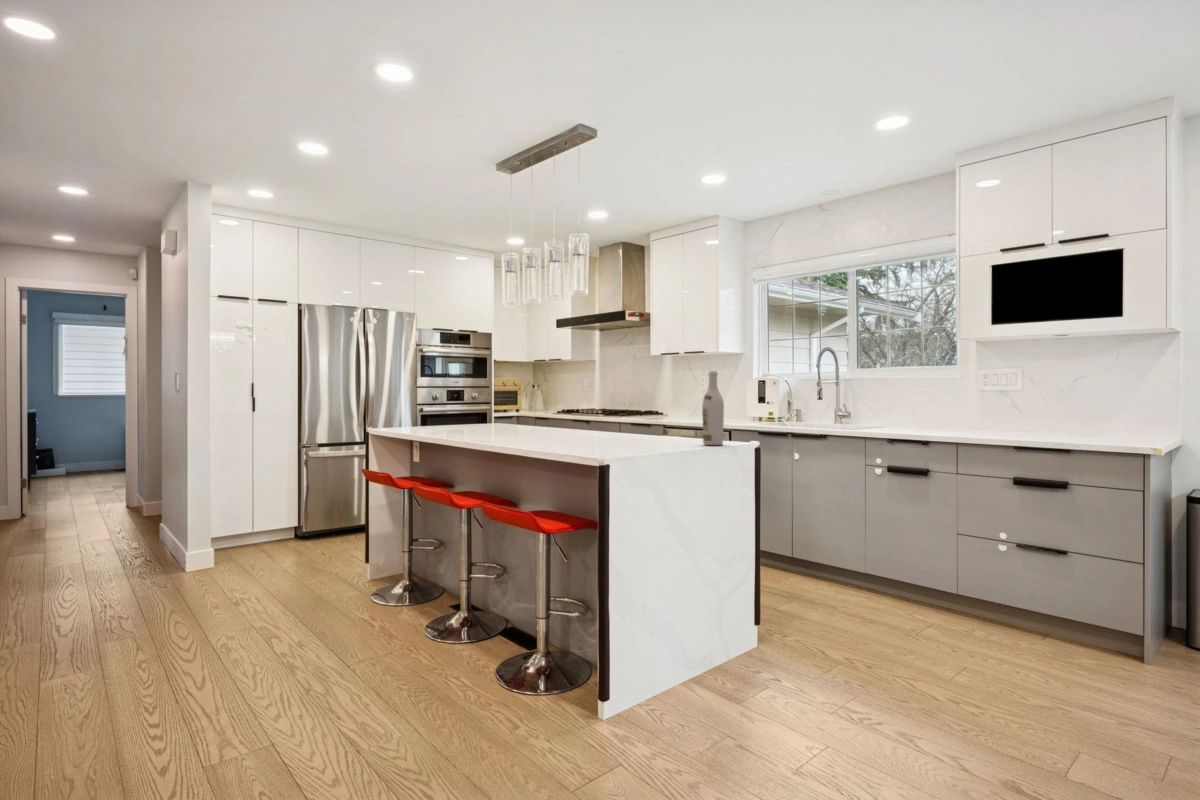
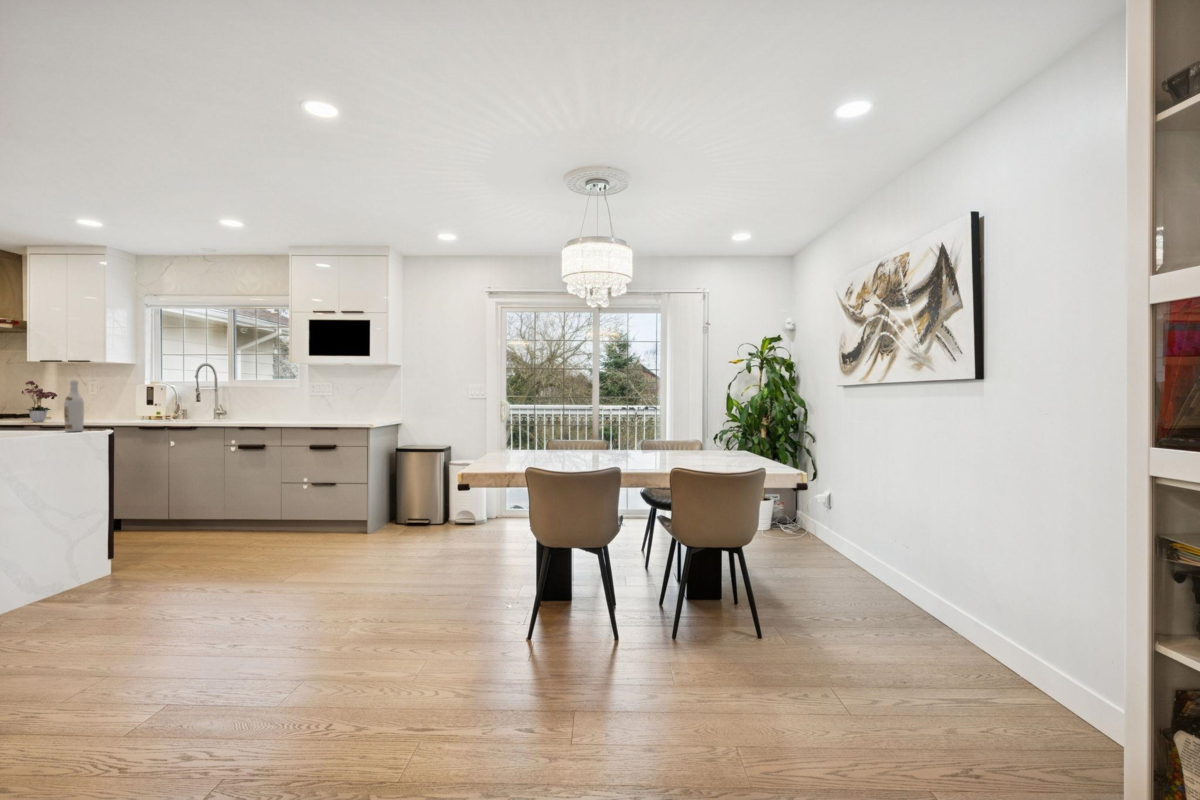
flower arrangement: none [647,374,680,422] -> present [22,381,57,422]

